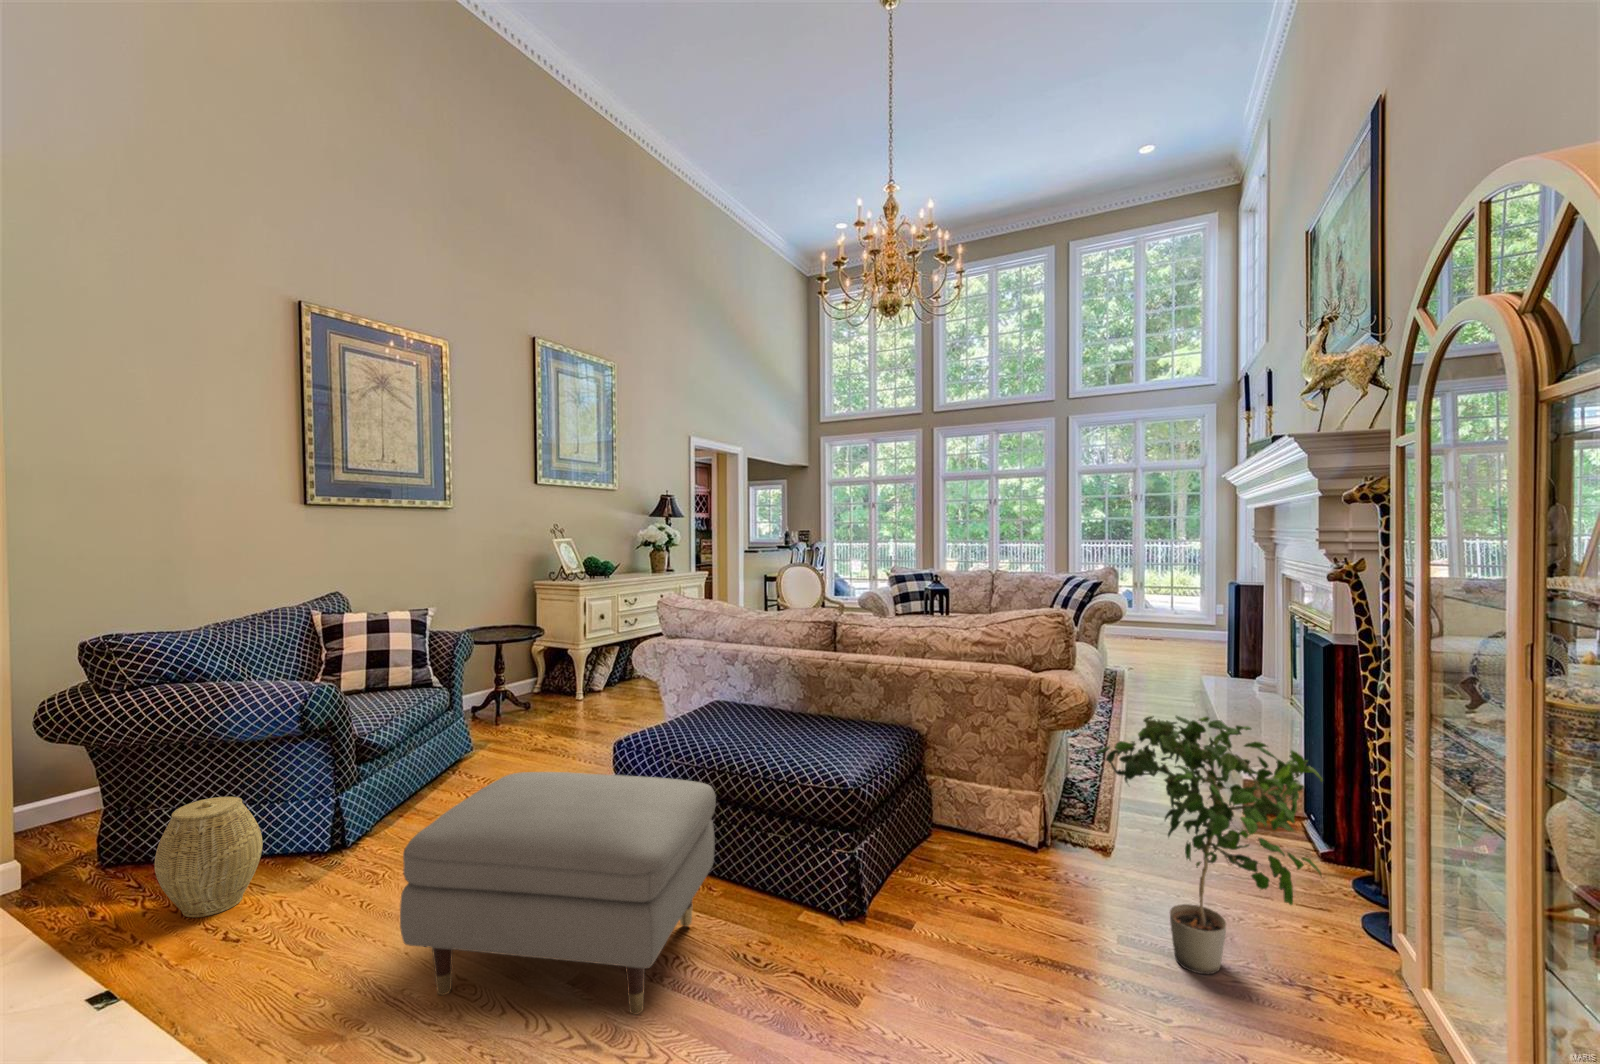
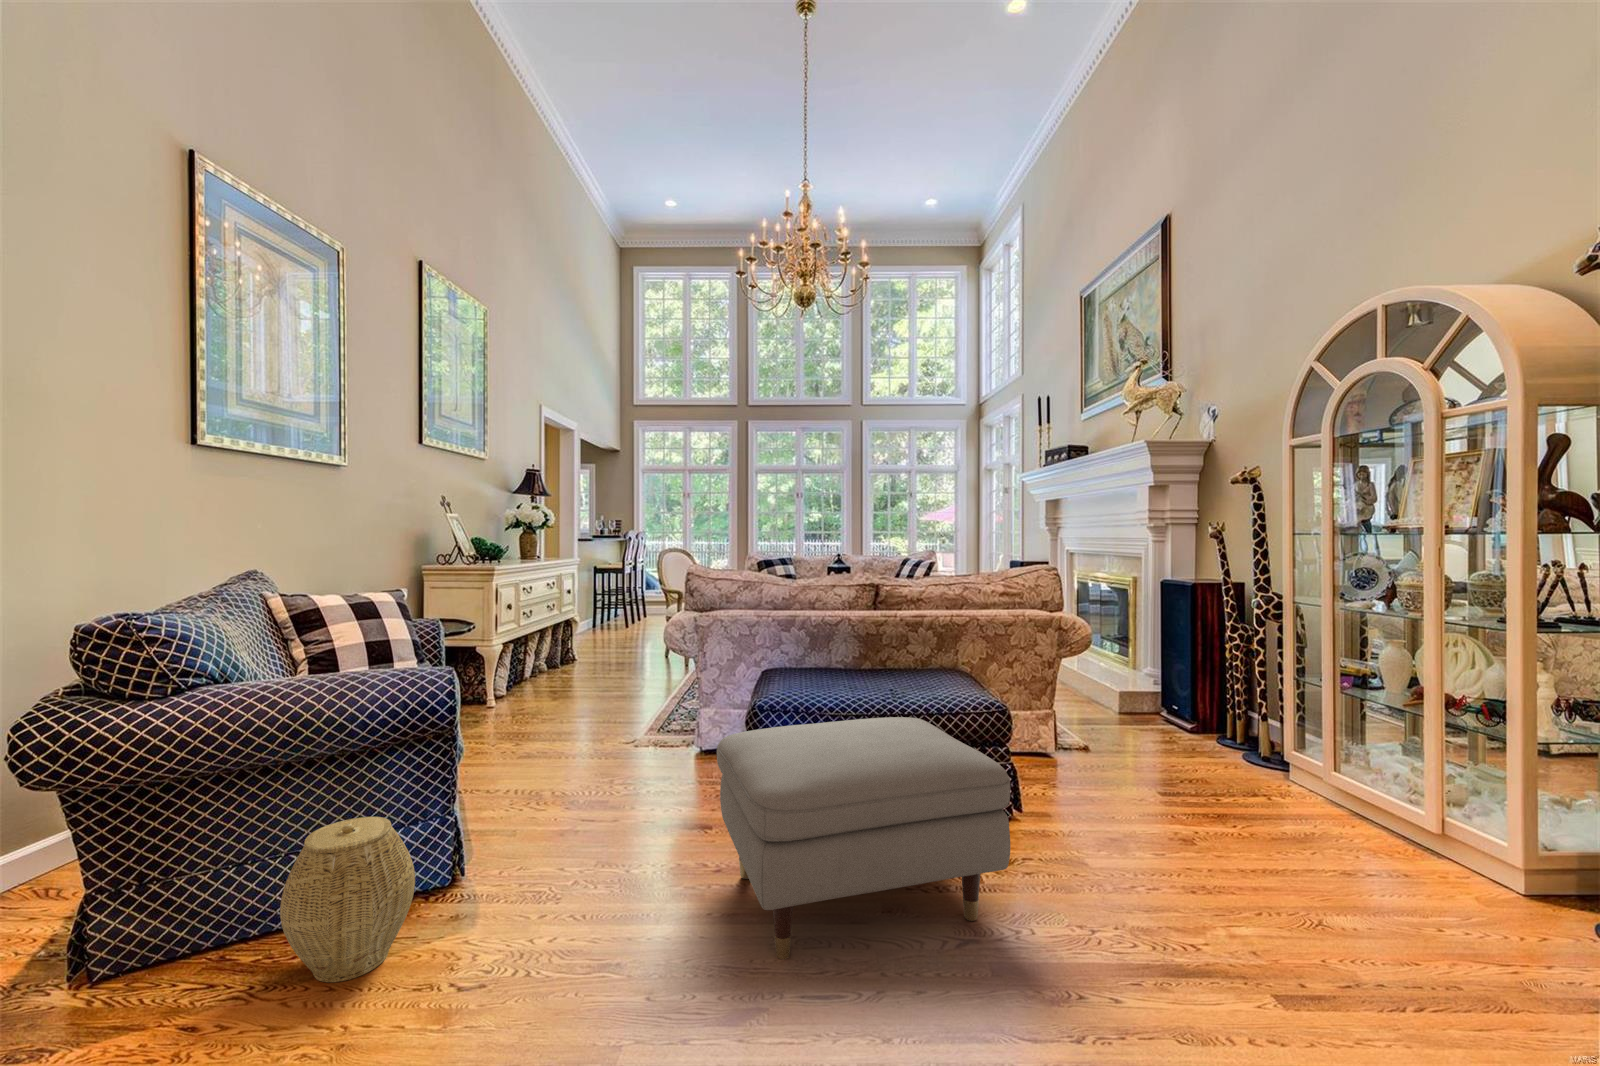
potted plant: present [1096,716,1323,974] -> none [1161,627,1333,802]

